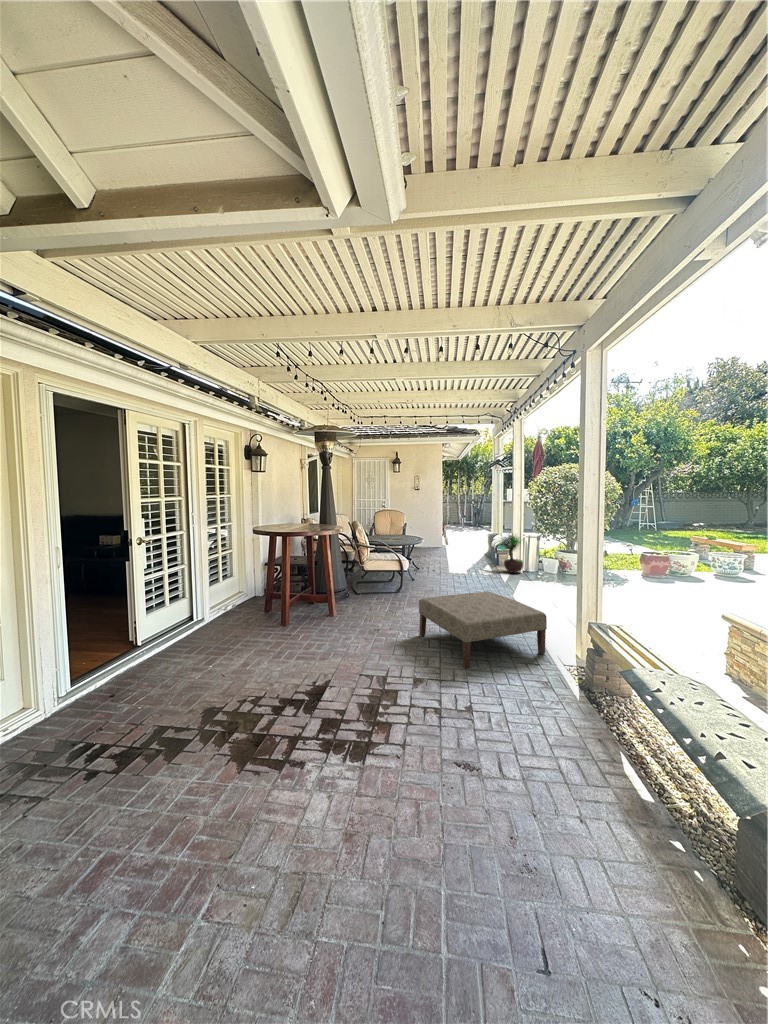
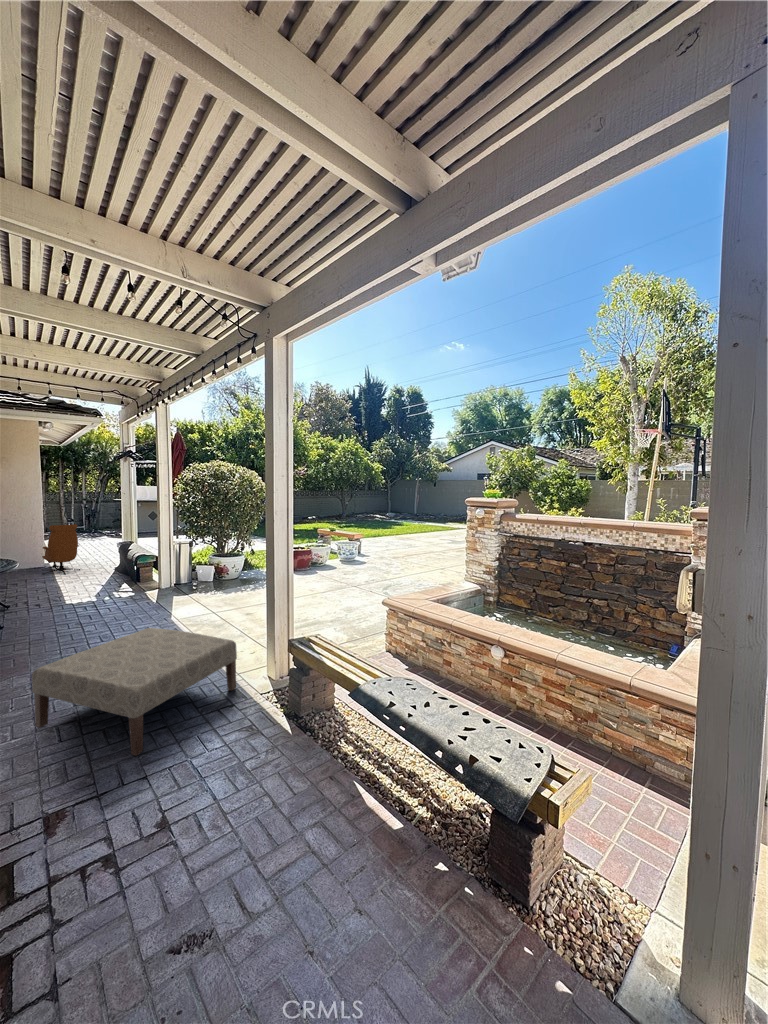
lounge chair: none [441,517,463,553] -> present [42,524,80,574]
potted tree: present [499,535,523,573] -> none [140,539,174,590]

